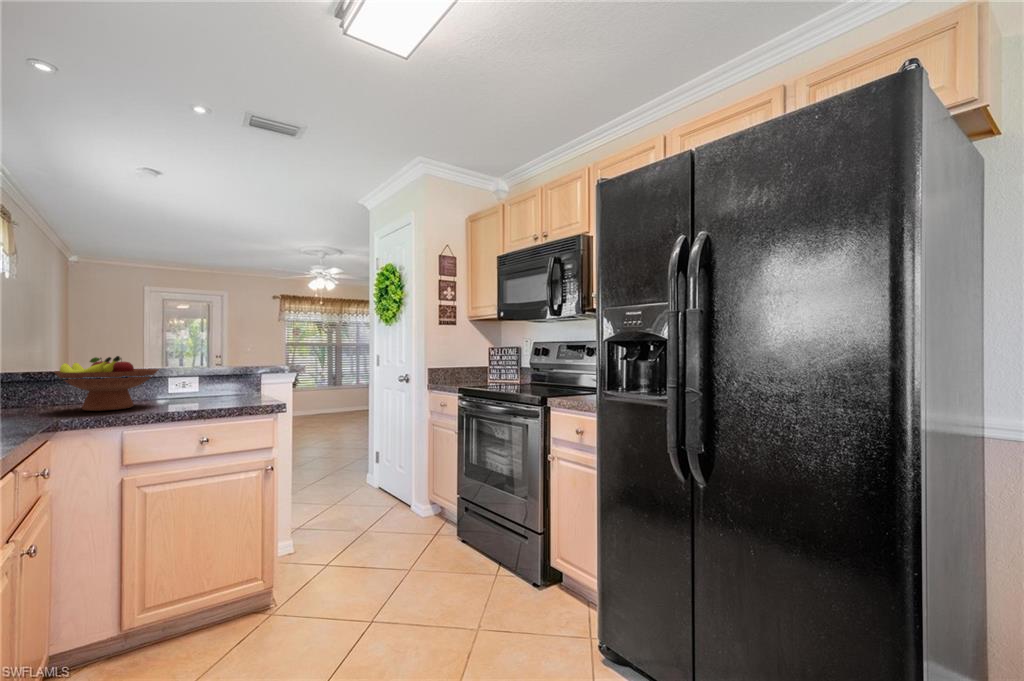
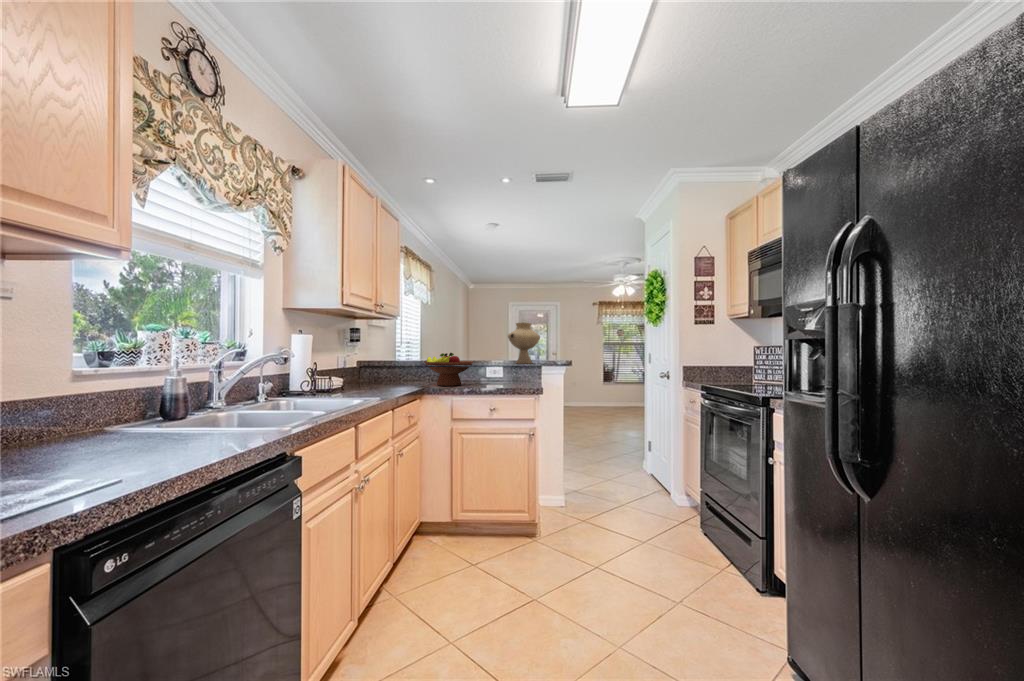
vase: none [208,314,257,371] -> present [508,323,540,364]

